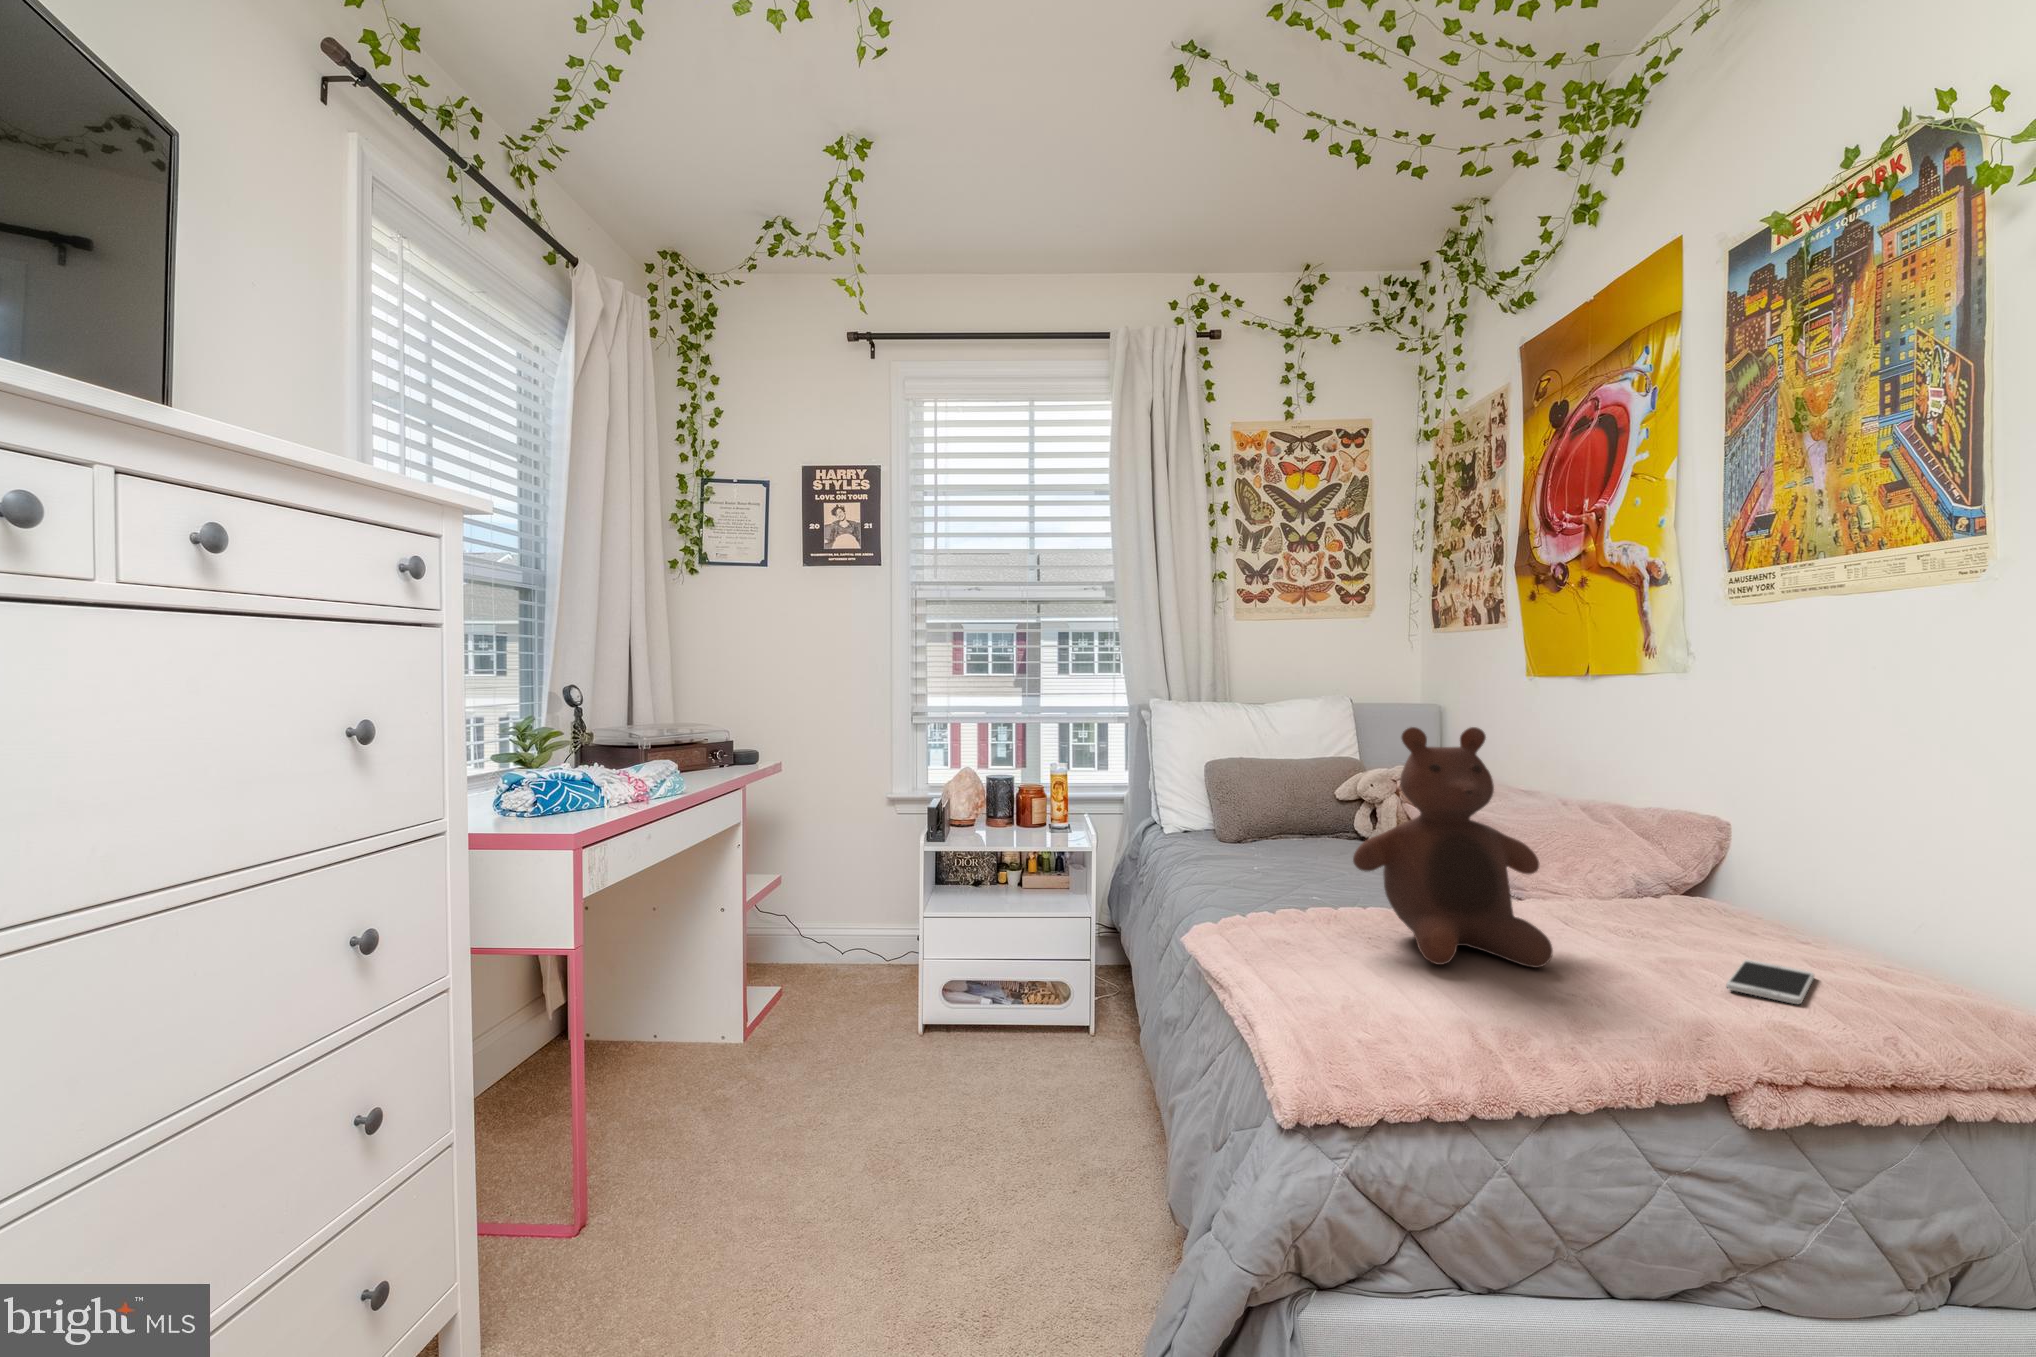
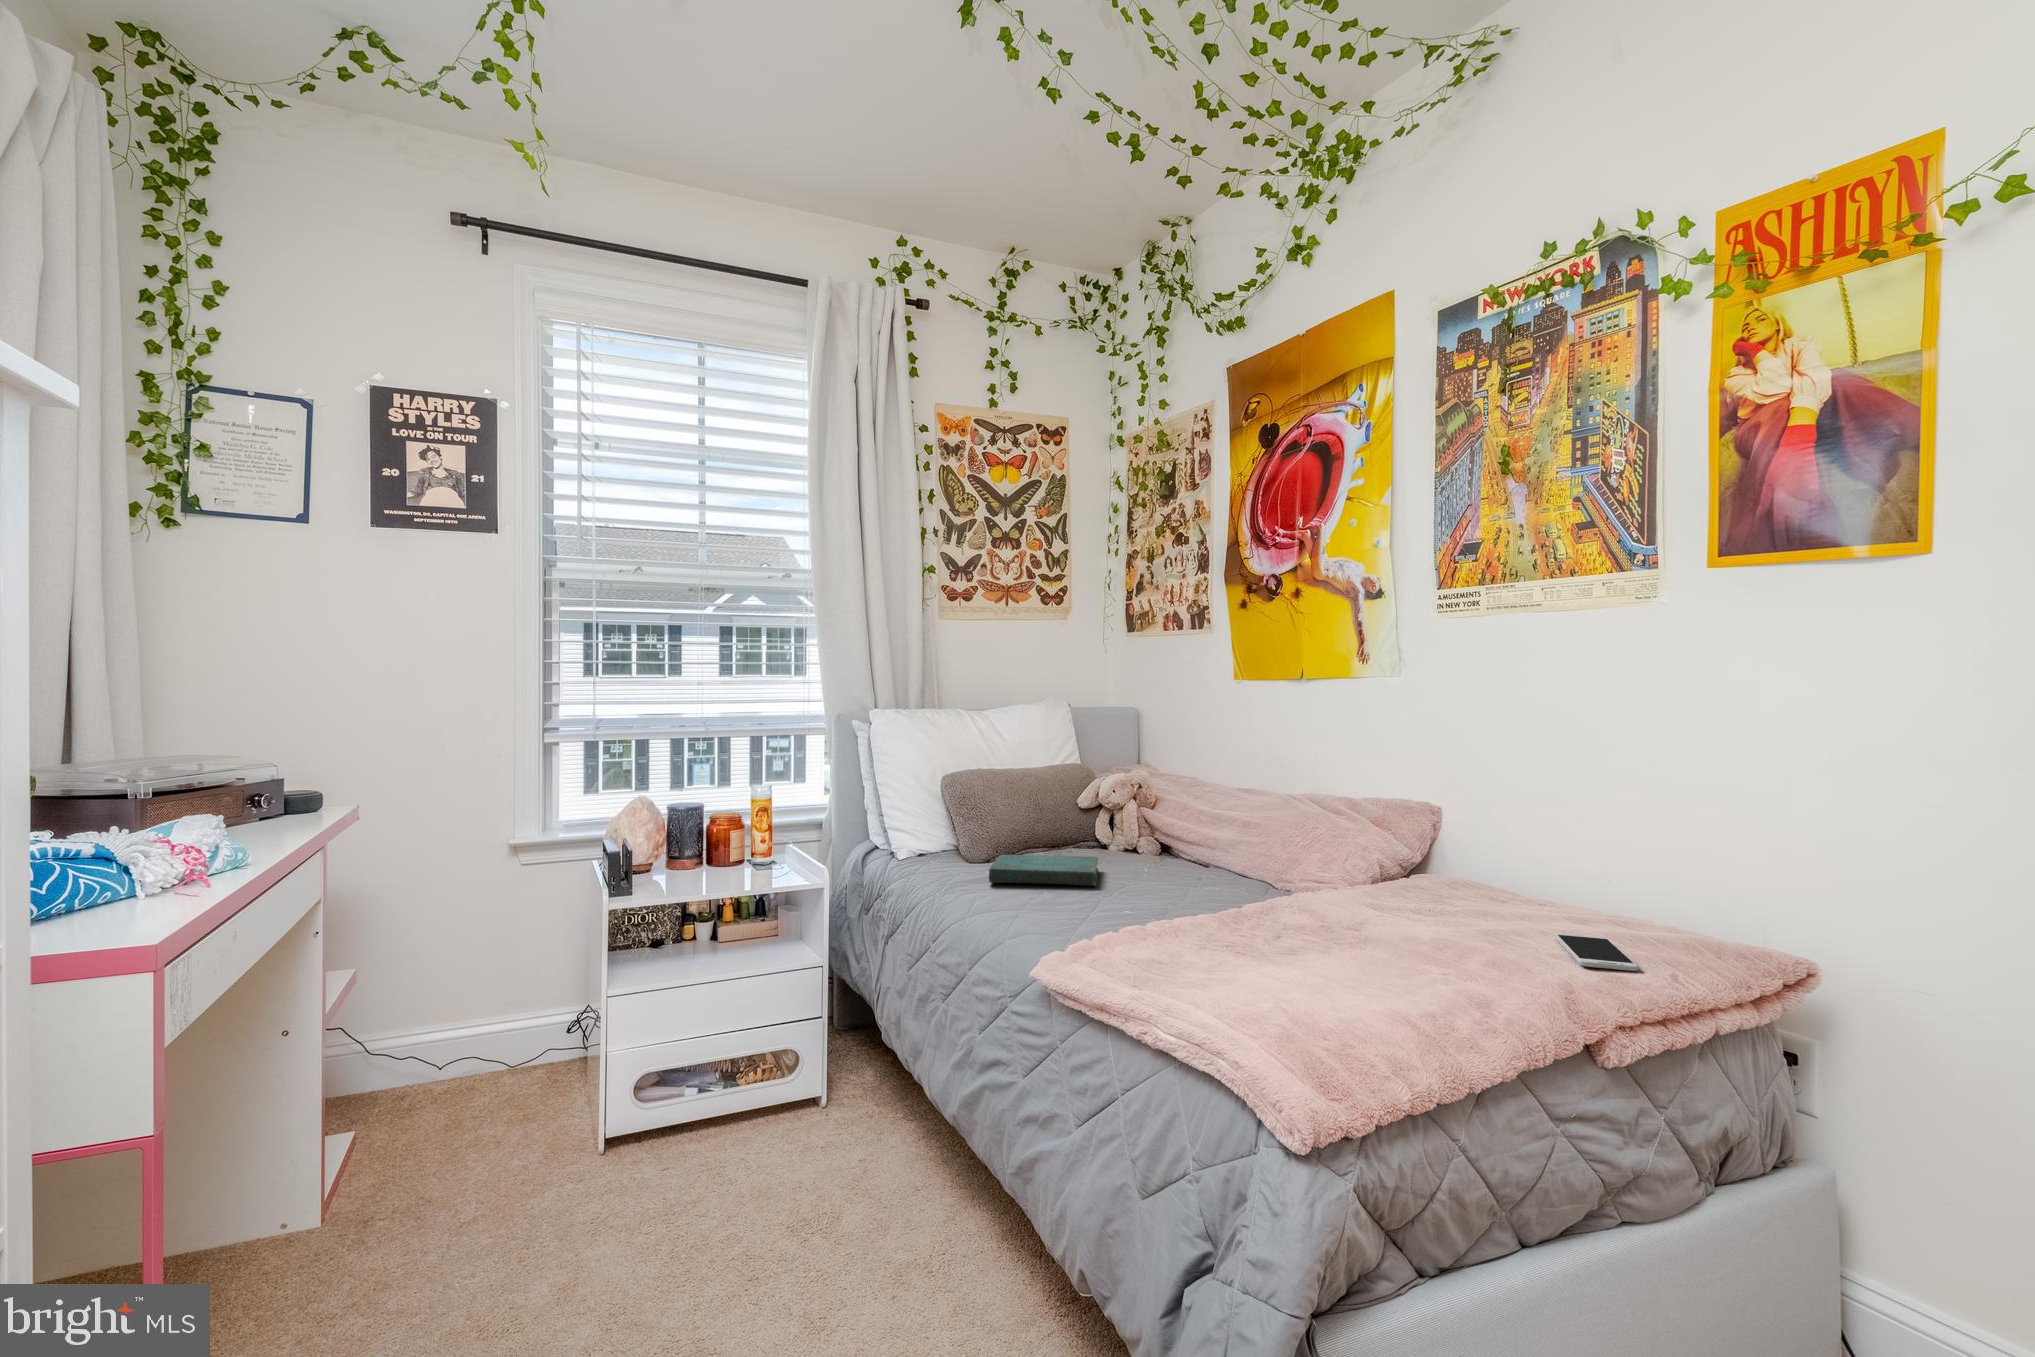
stuffed bear: present [1353,727,1553,968] -> none [1248,732,1450,987]
book: none [1215,835,1331,868] -> present [989,855,1098,886]

